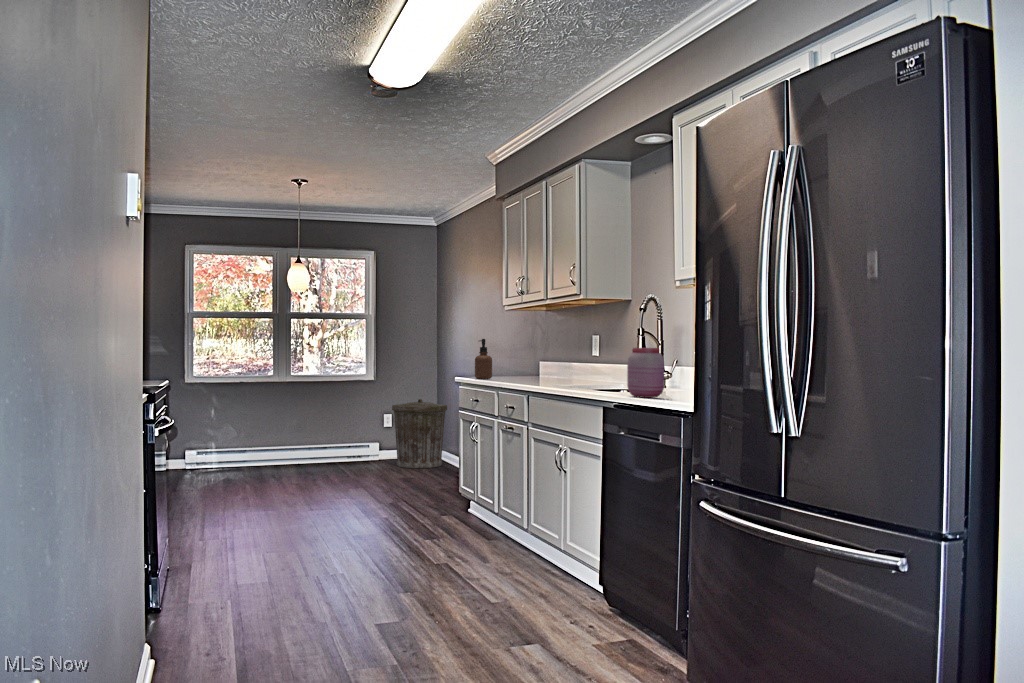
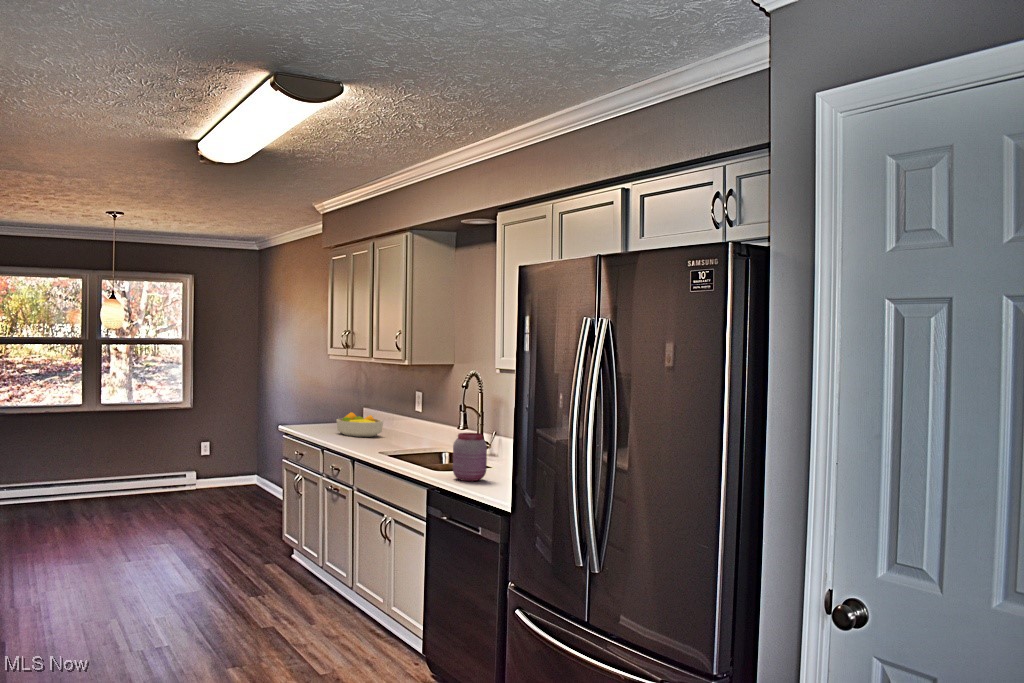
soap dispenser: present [475,339,492,379] -> none [300,391,317,431]
fruit bowl: none [511,360,559,383] -> present [337,412,383,437]
trash can: present [392,399,447,468] -> none [210,429,268,499]

